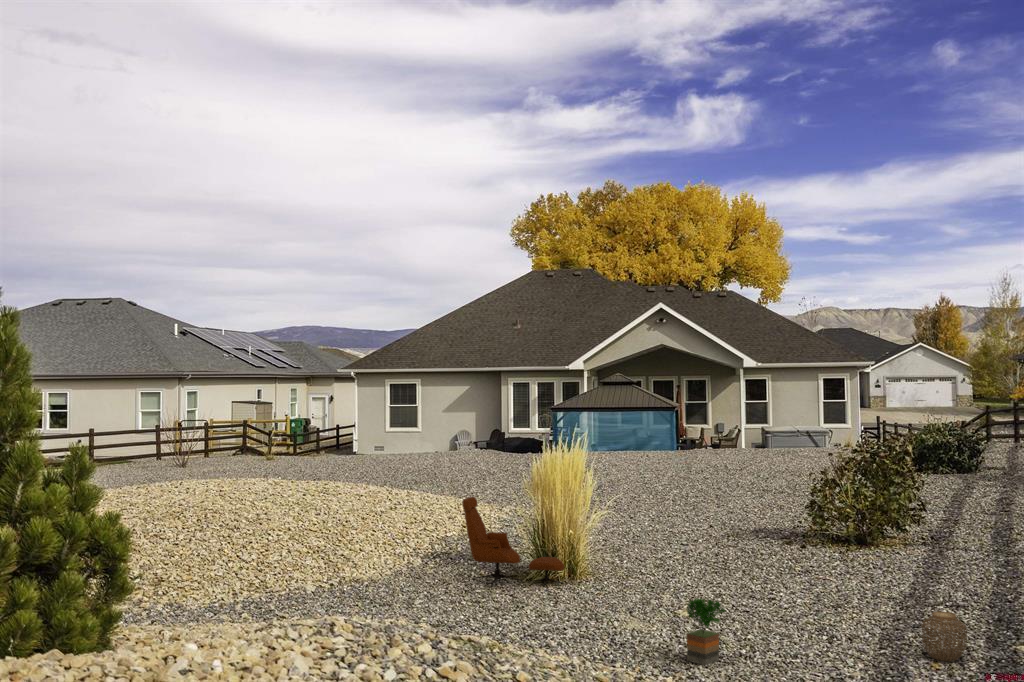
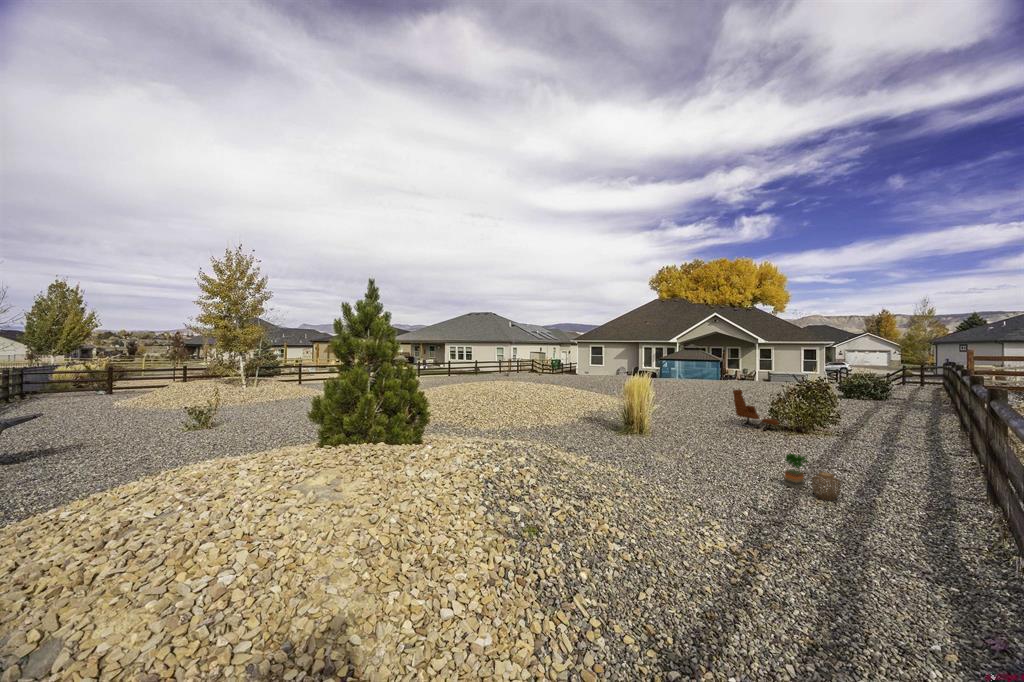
lounge chair: present [462,497,564,586] -> present [733,390,779,429]
potted tree: present [687,598,725,665] -> present [784,454,807,488]

